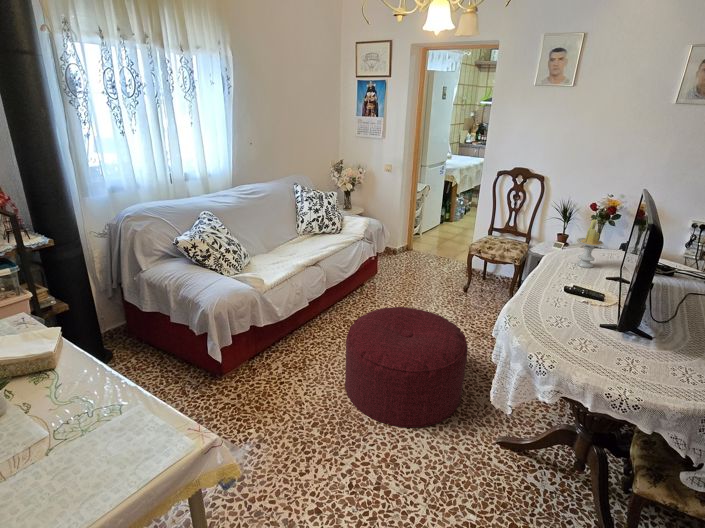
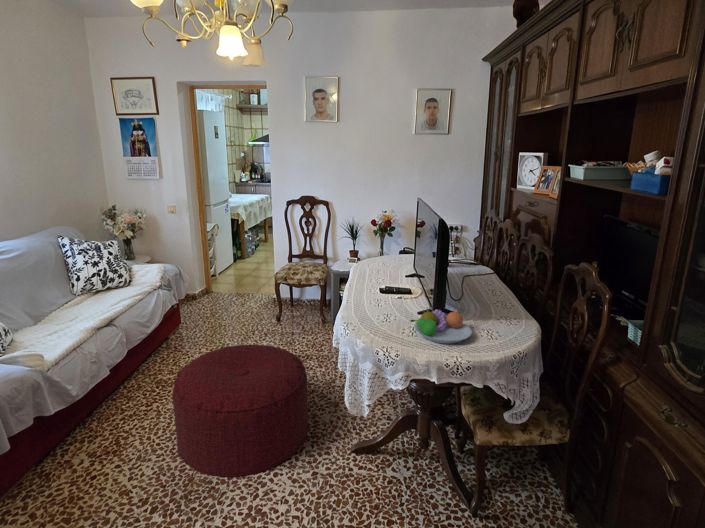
candle: present [577,219,604,268] -> none [378,230,398,272]
fruit bowl: none [579,323,664,375] -> present [410,308,472,344]

